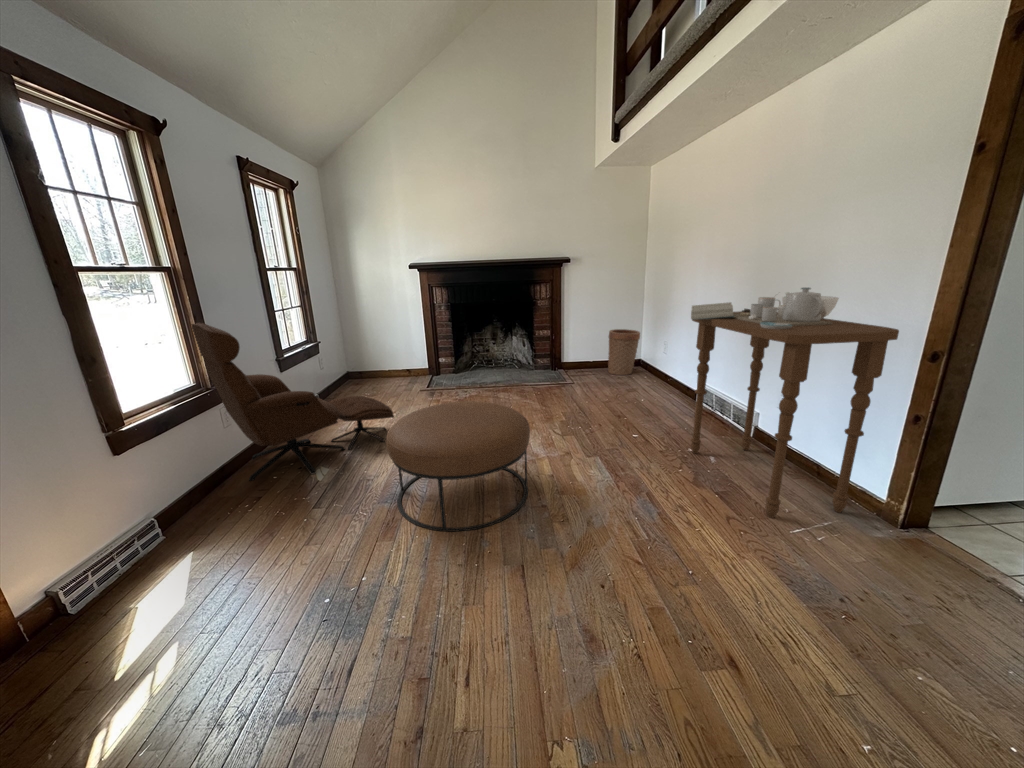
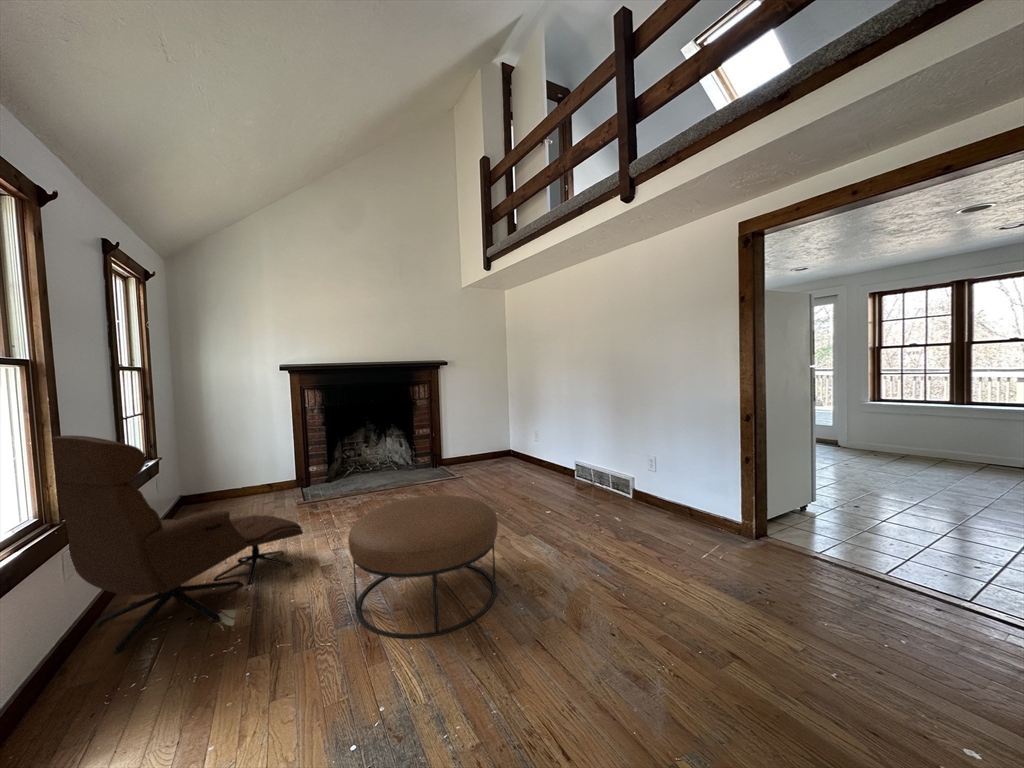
side table: present [691,288,899,518] -> none [586,379,730,553]
basket: present [608,329,640,375] -> none [483,423,511,466]

